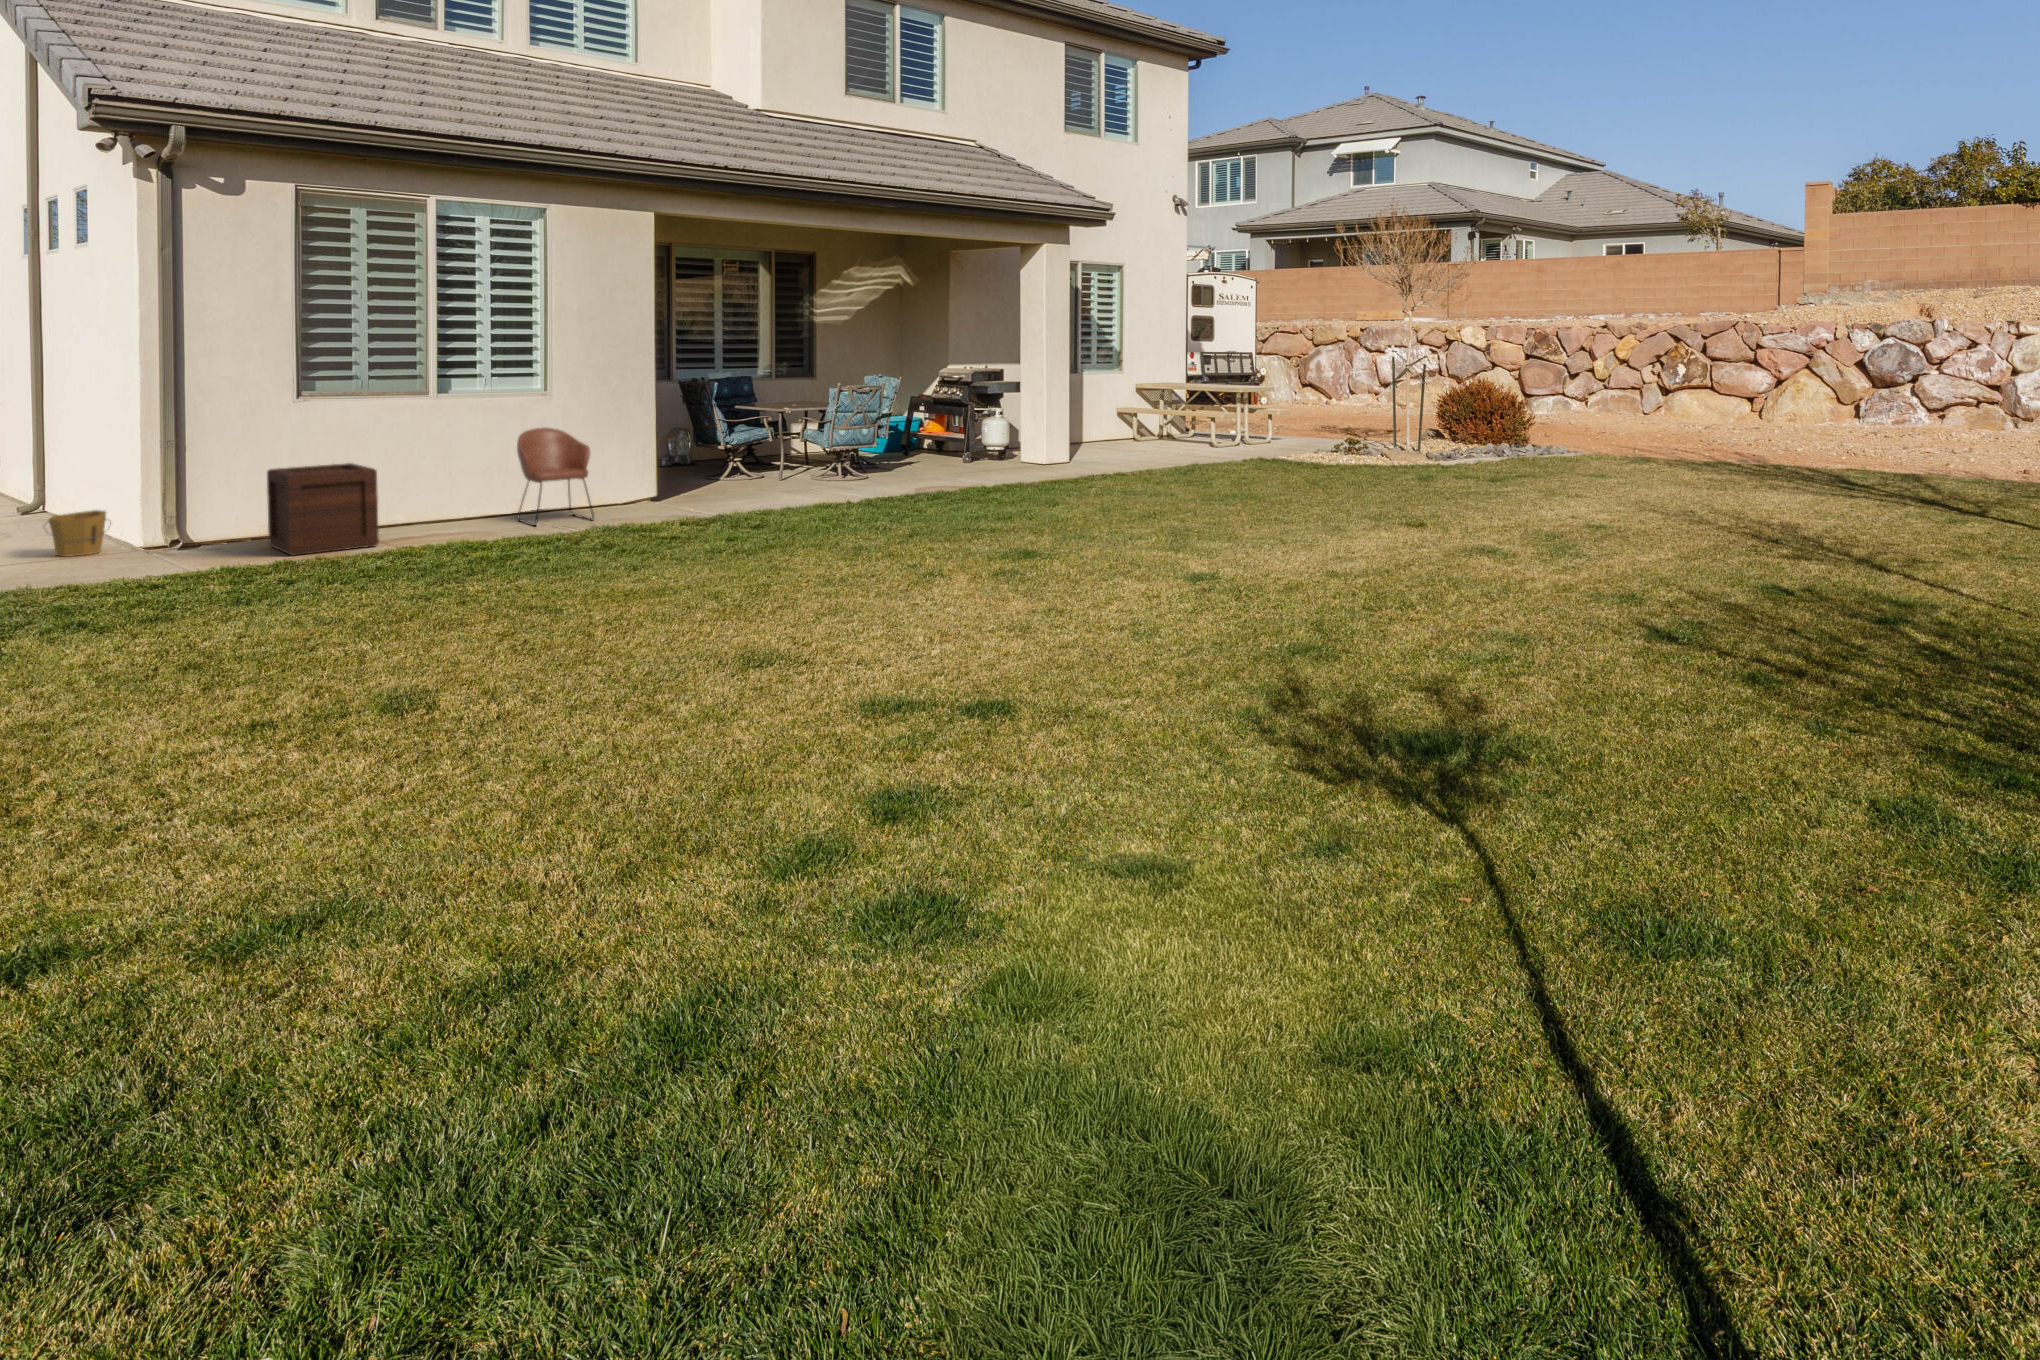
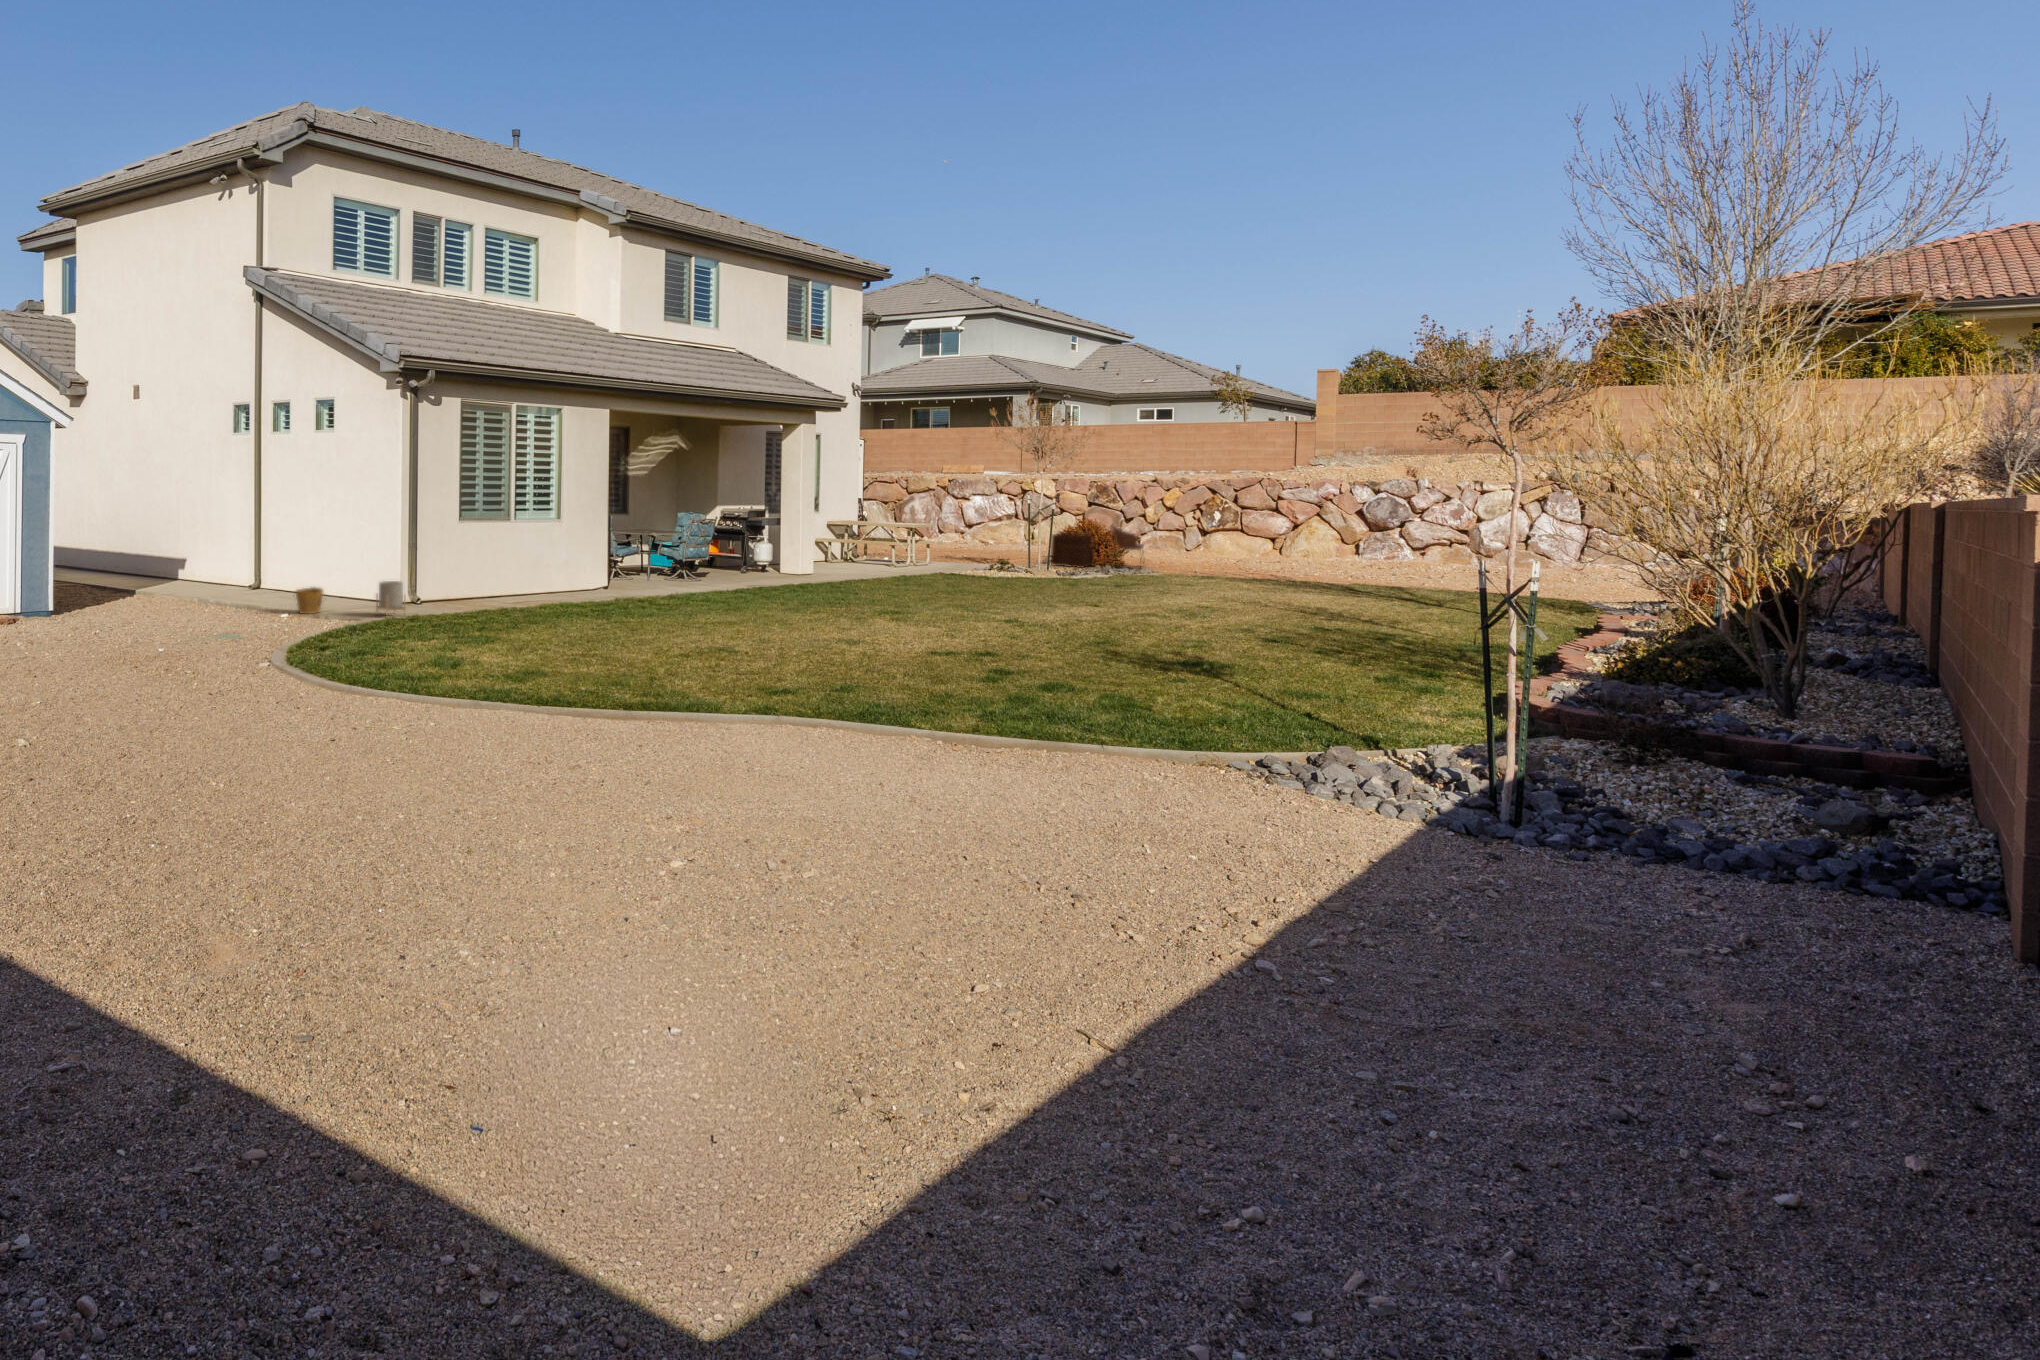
chair: present [517,427,594,526] -> present [1111,526,1143,562]
wooden crate: present [267,463,379,556] -> present [1051,533,1094,567]
planter: none [186,497,239,561] -> present [376,581,406,612]

